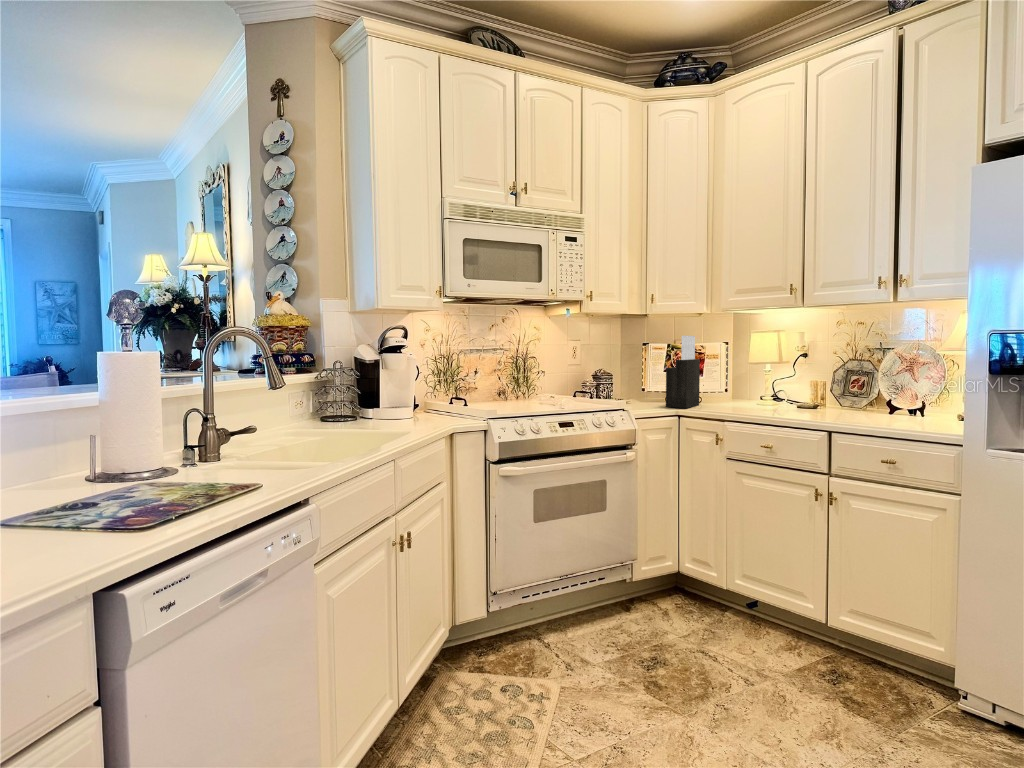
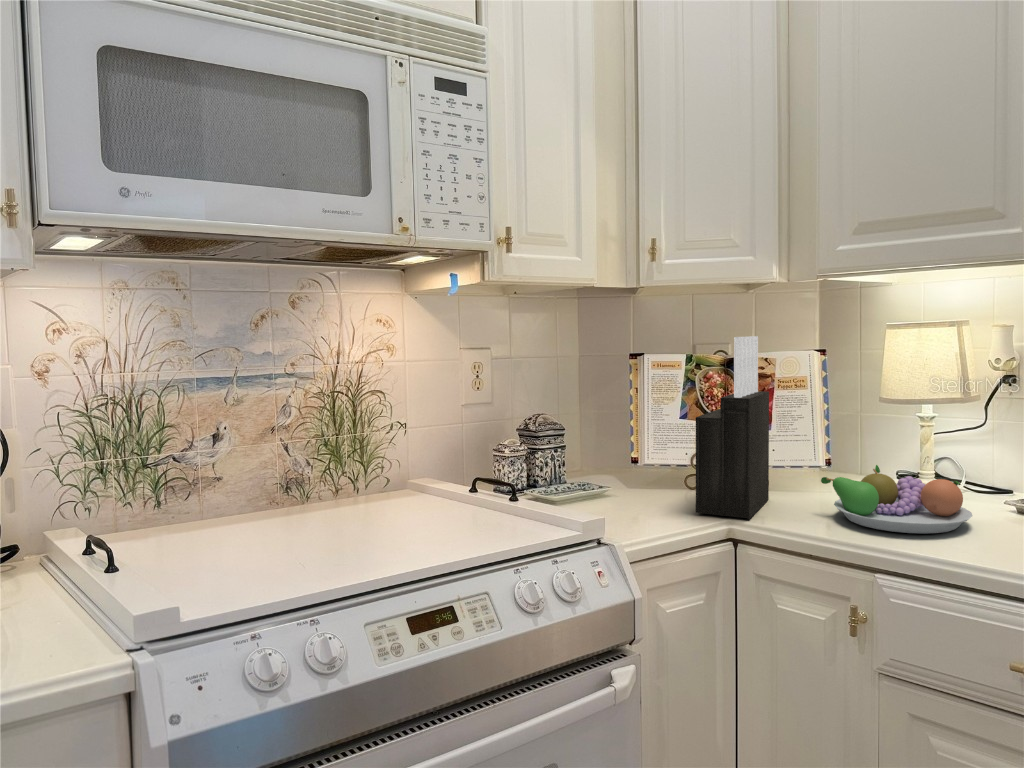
fruit bowl: none [717,388,773,411] -> present [821,465,973,534]

